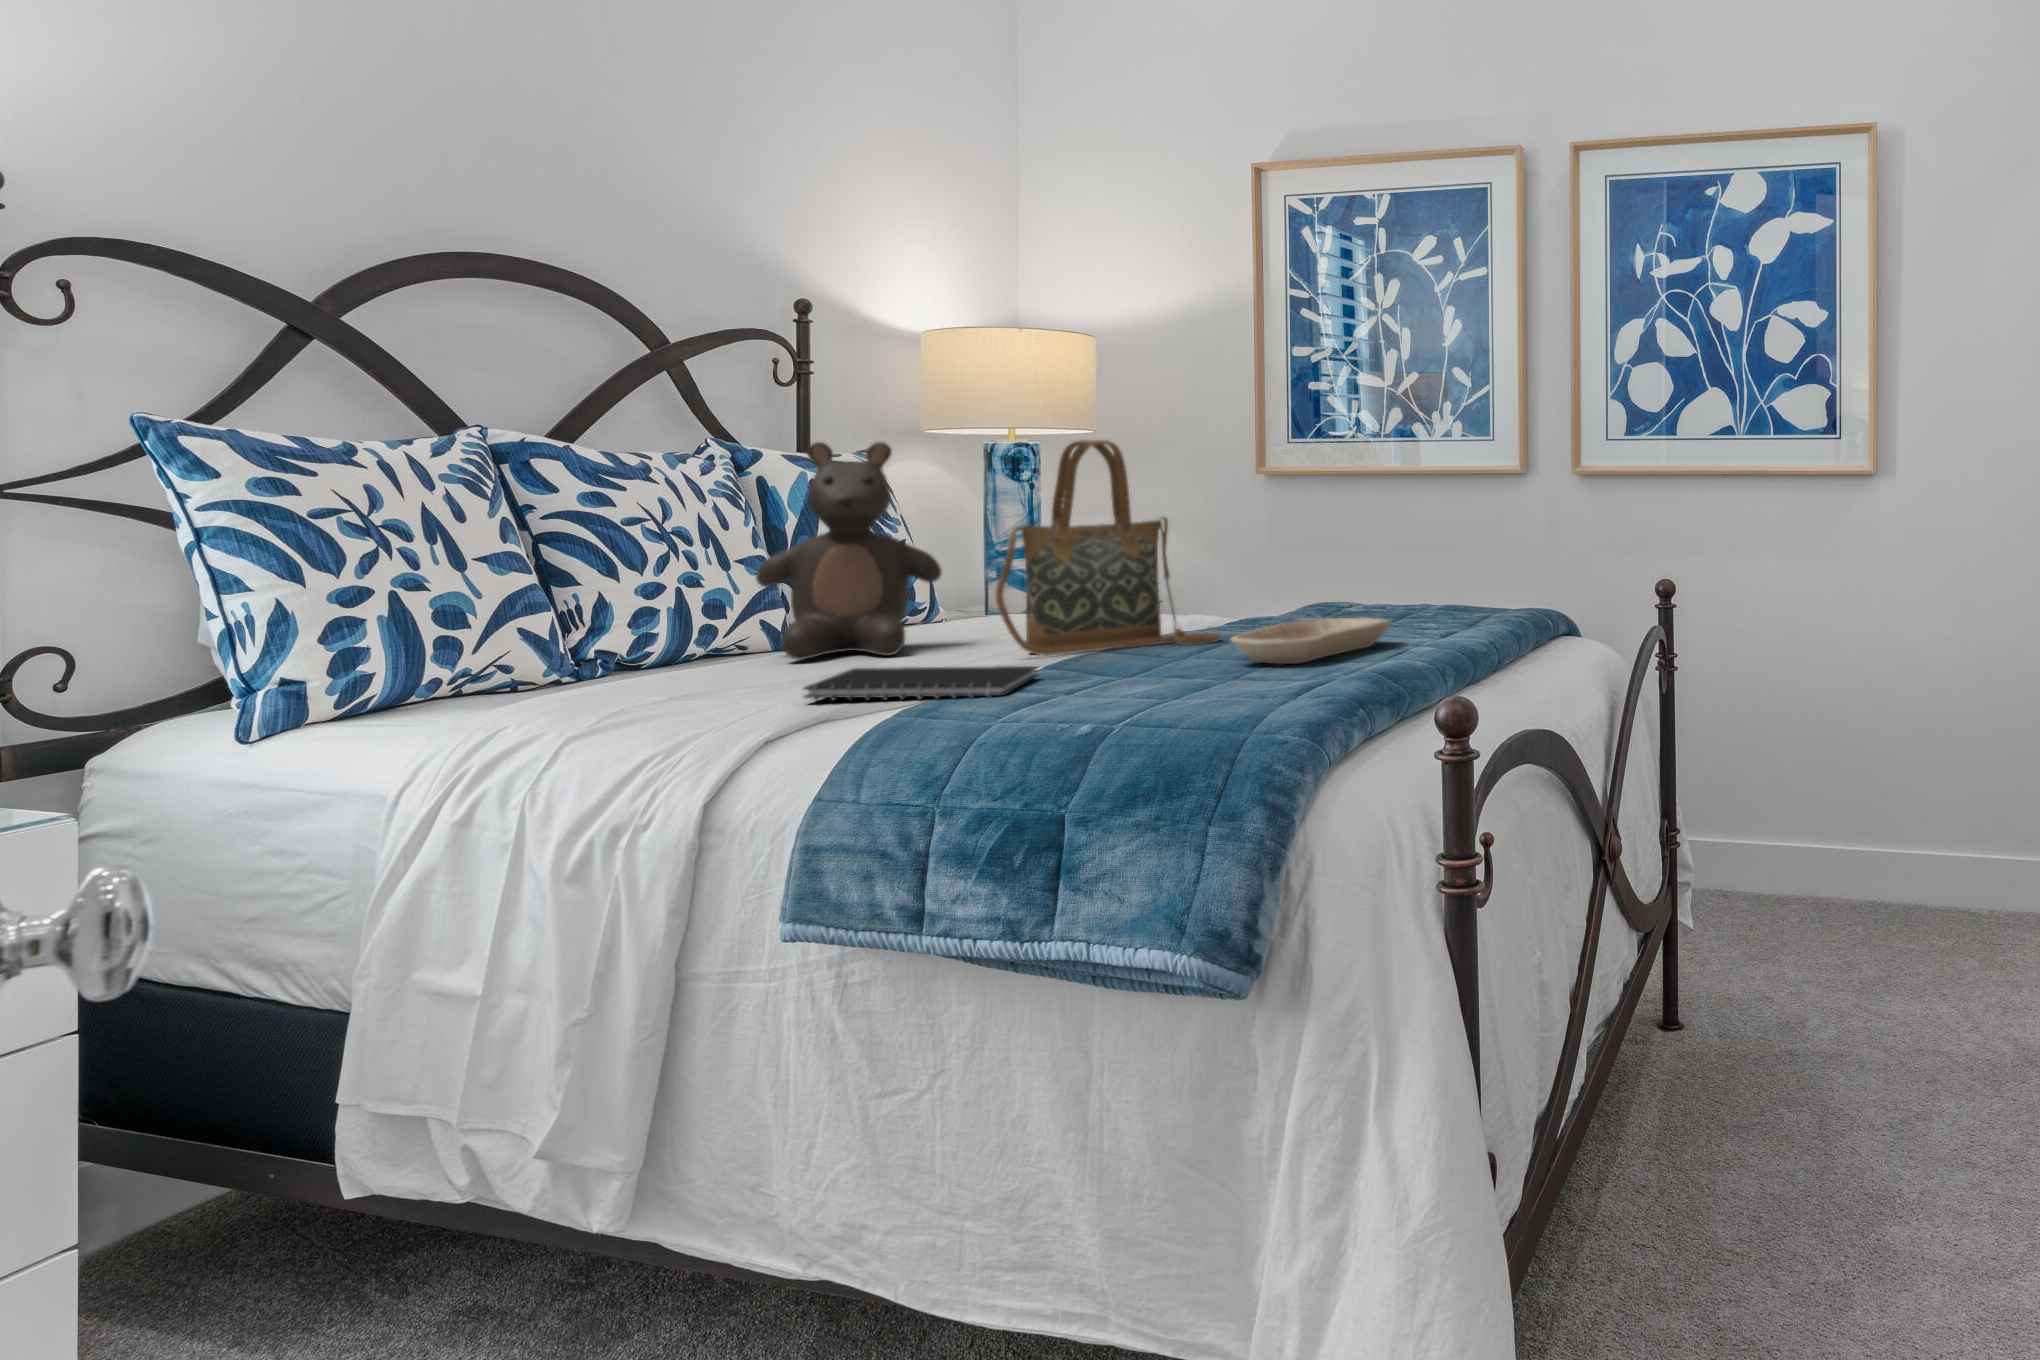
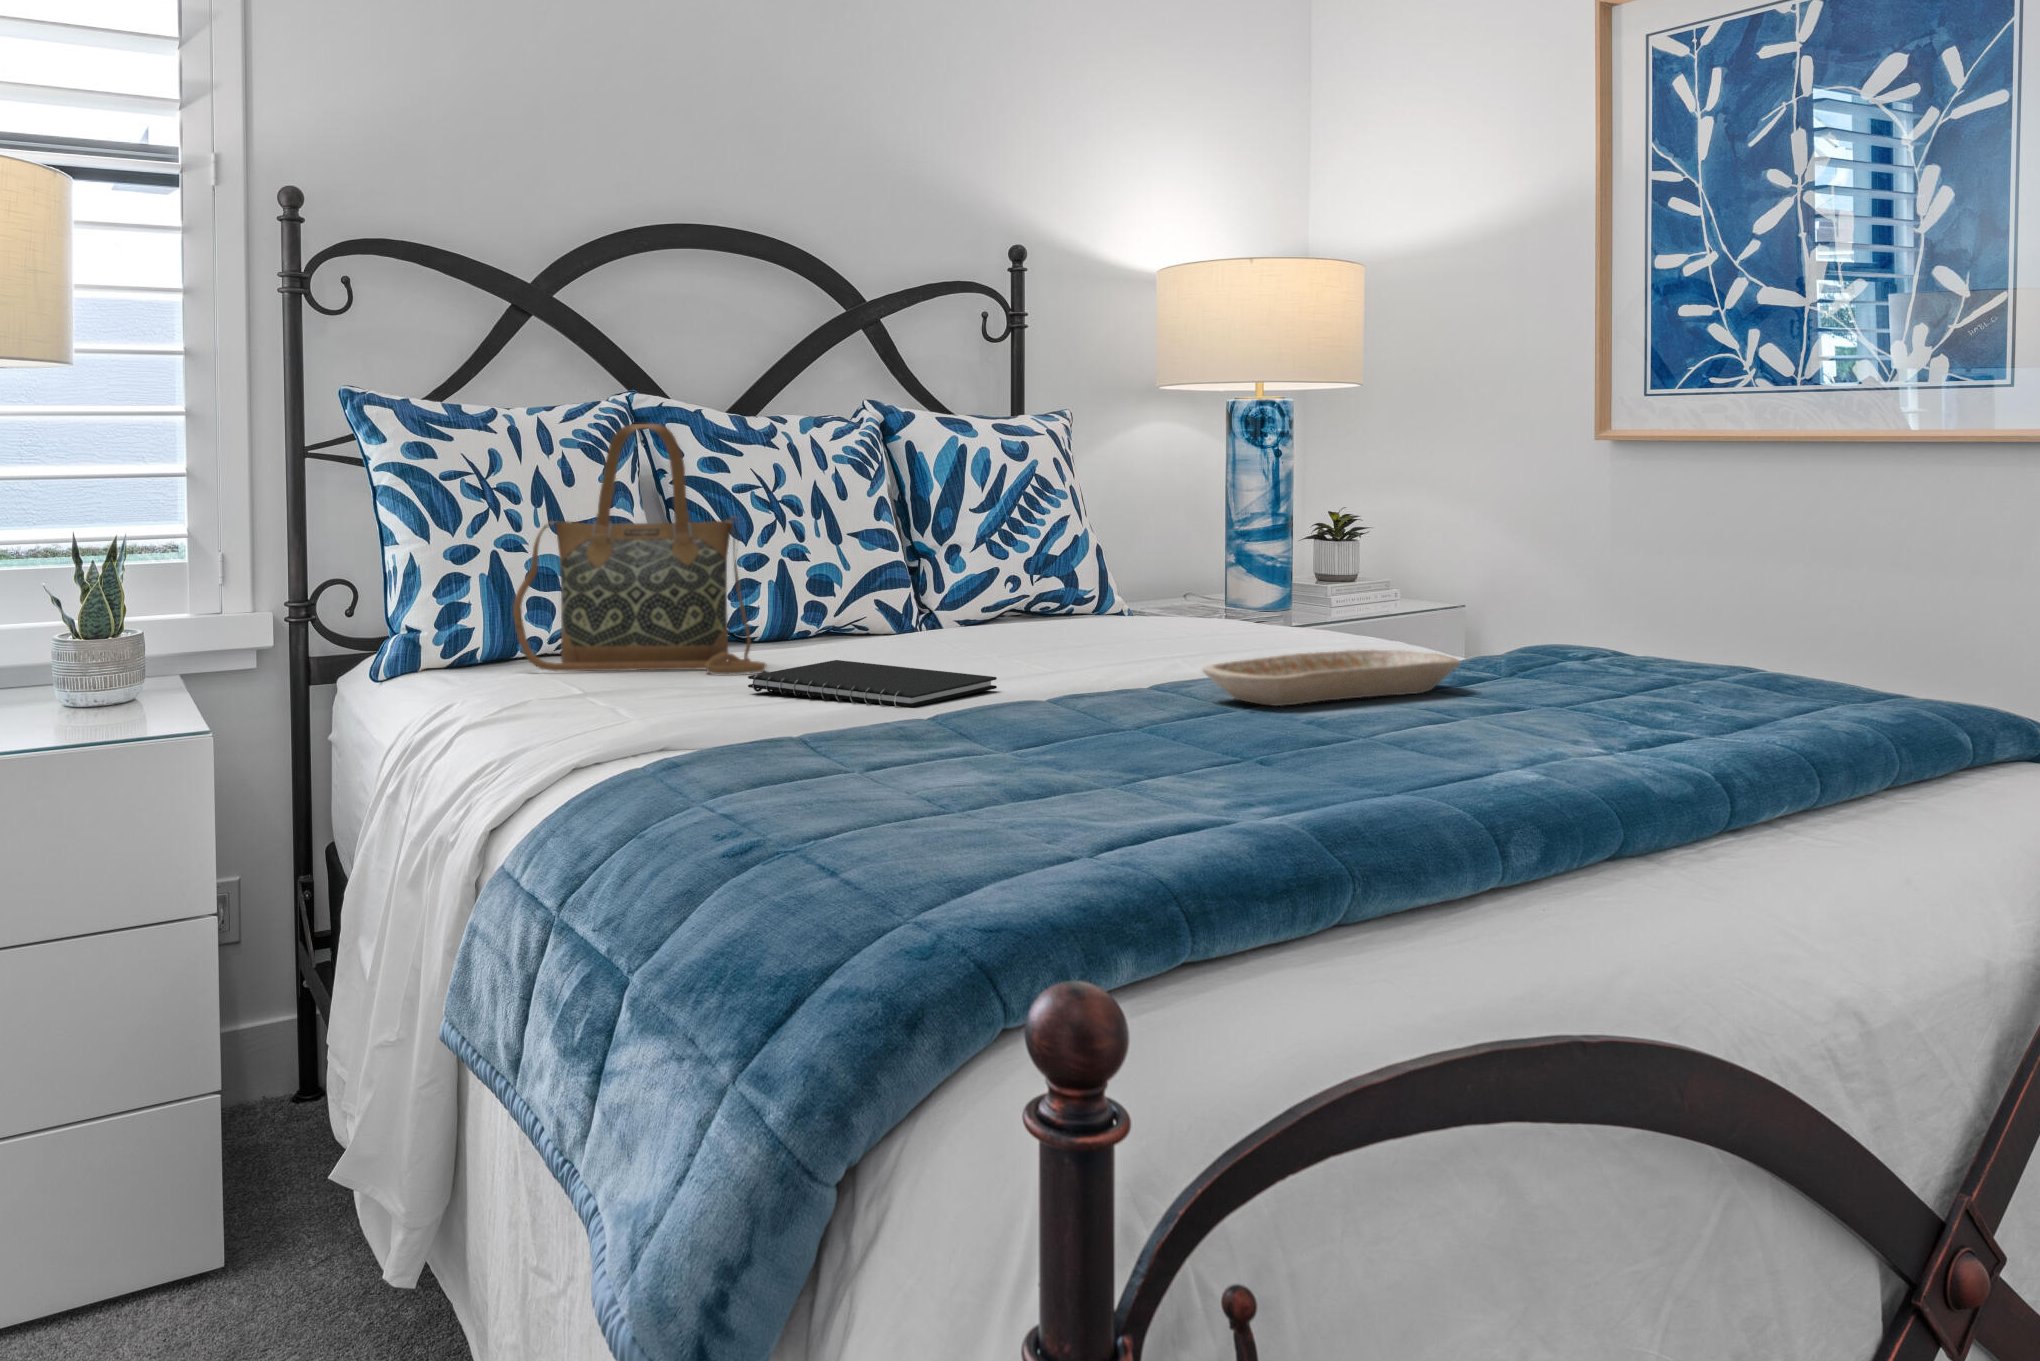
handbag: present [996,440,1220,655] -> present [513,424,767,674]
teddy bear: present [756,442,942,660] -> none [855,411,1036,648]

